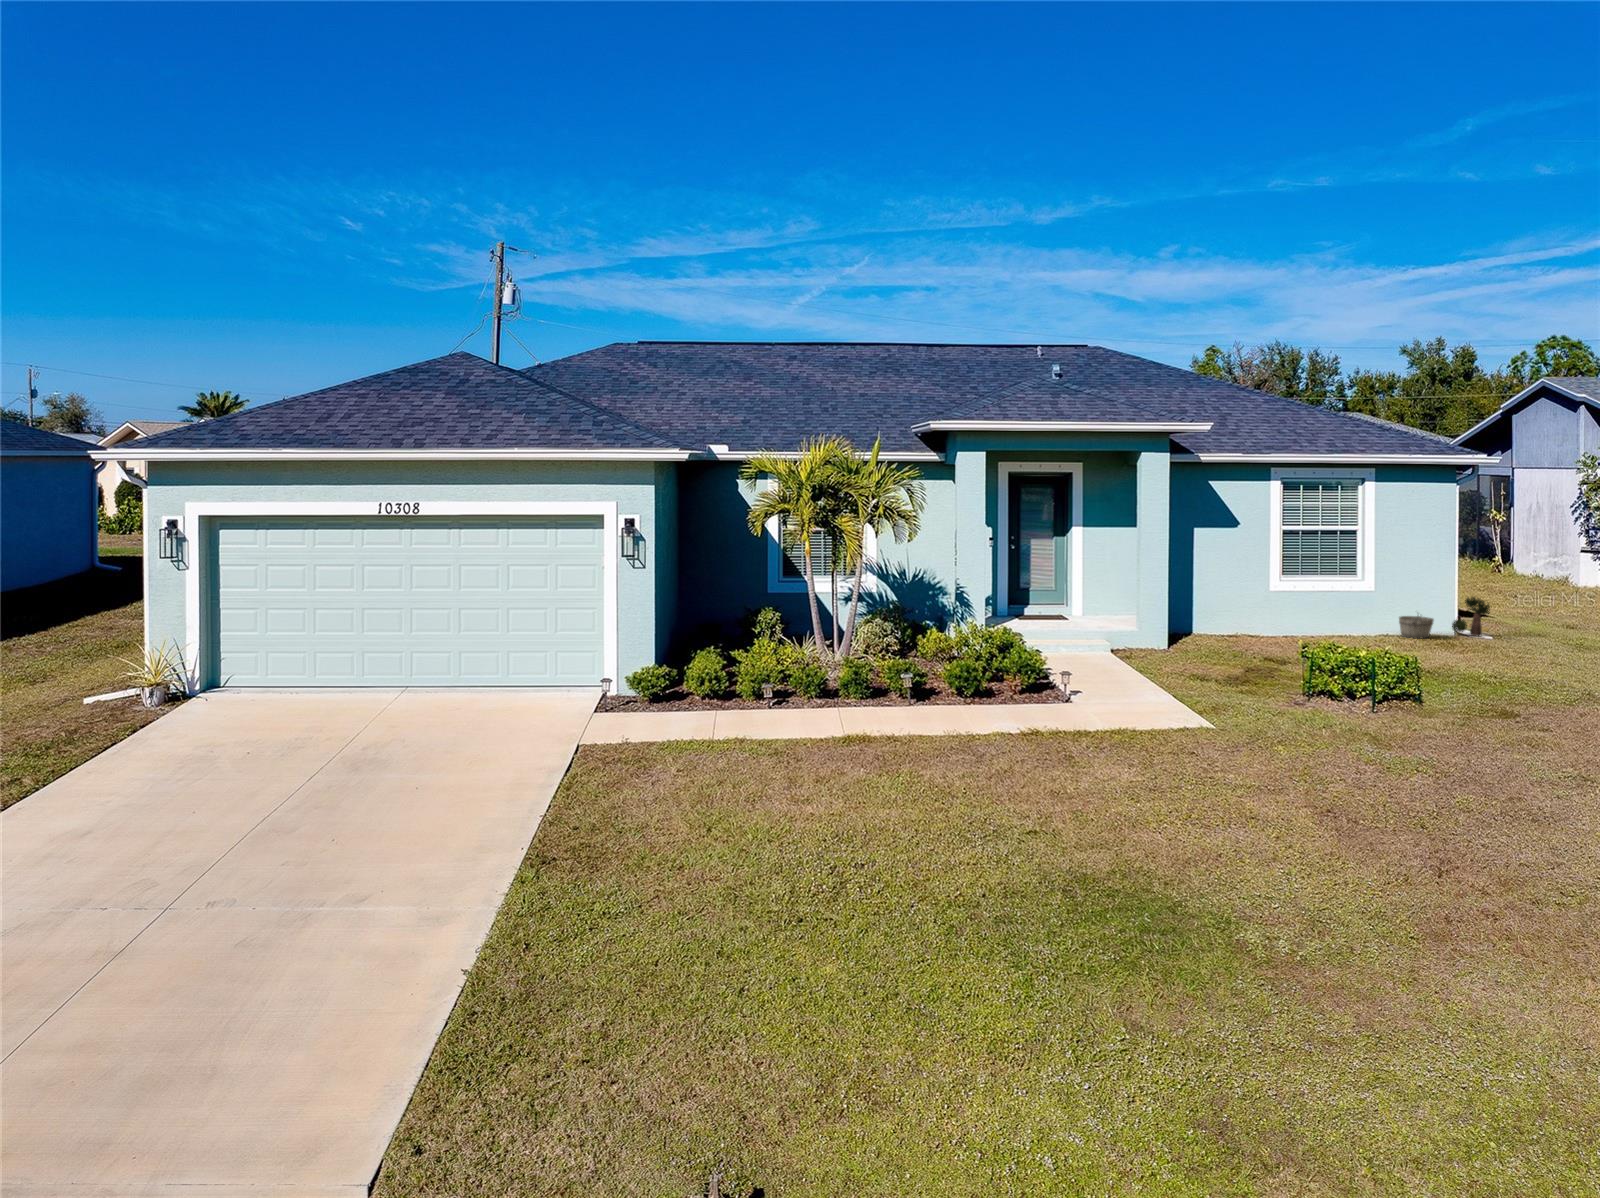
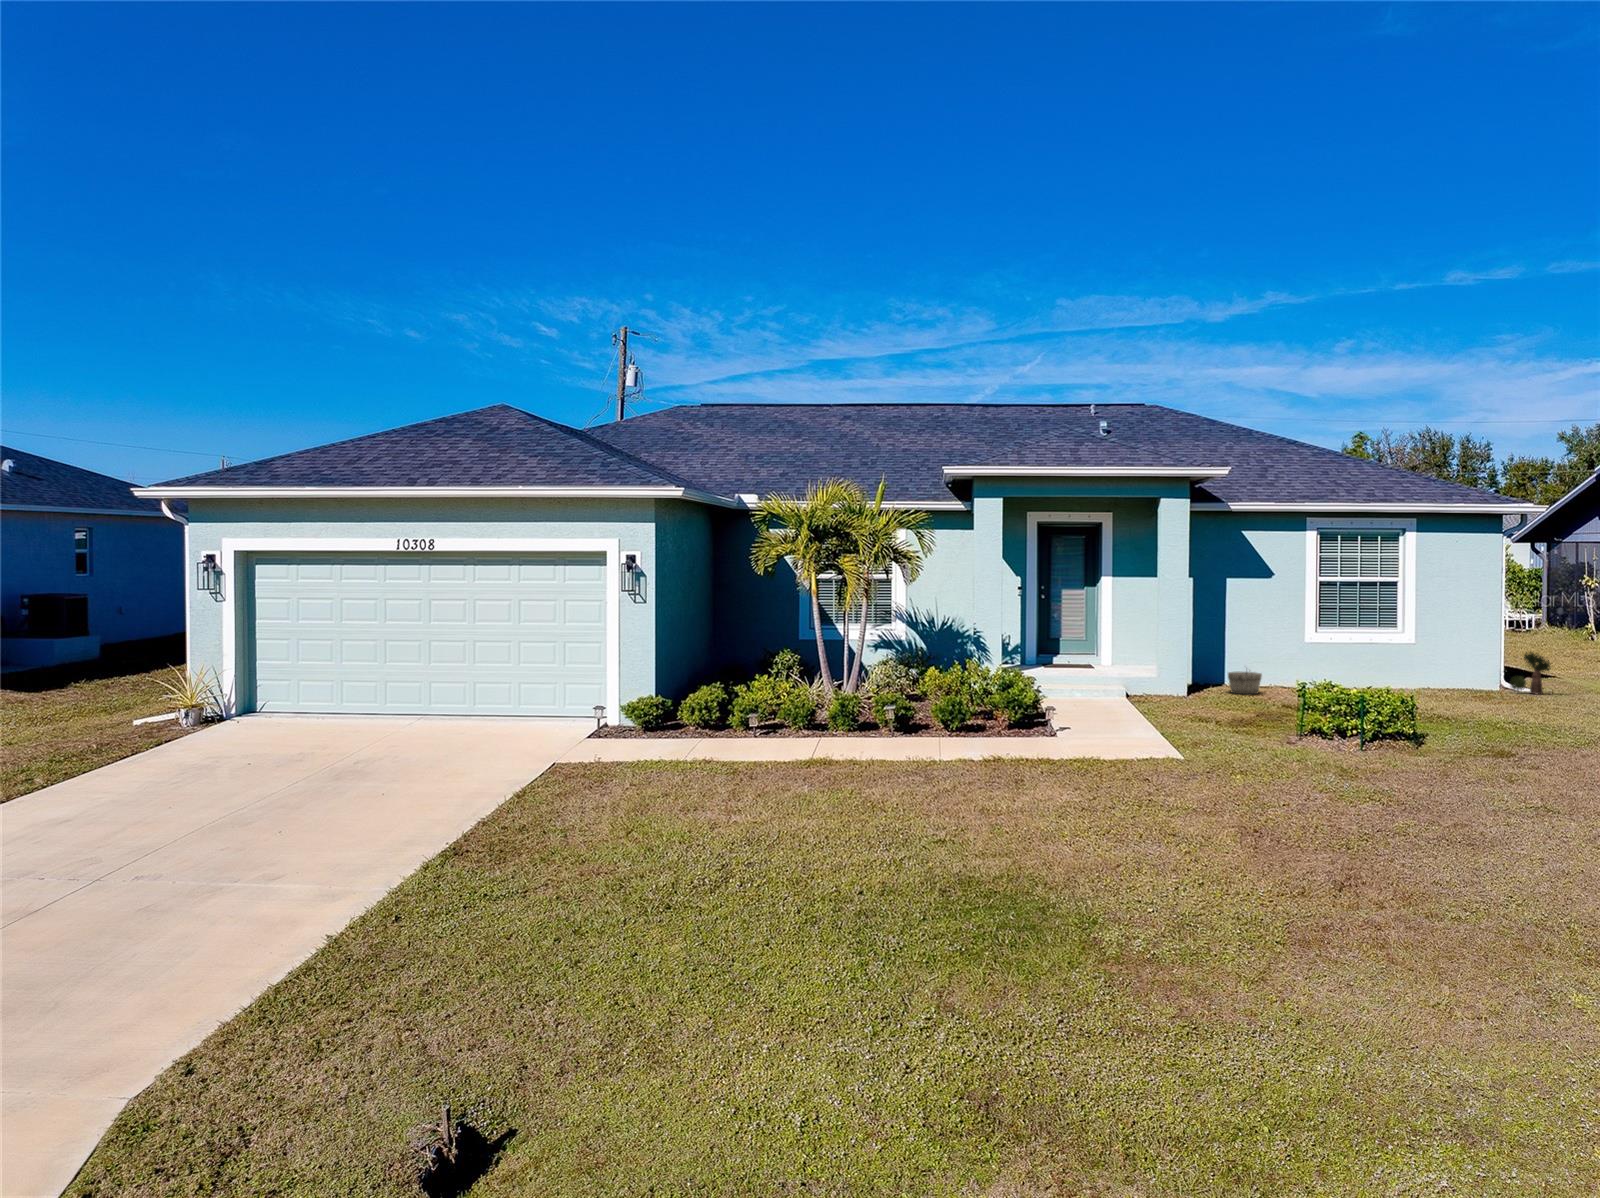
wooden bucket: present [1399,616,1434,639] -> present [1228,671,1262,694]

